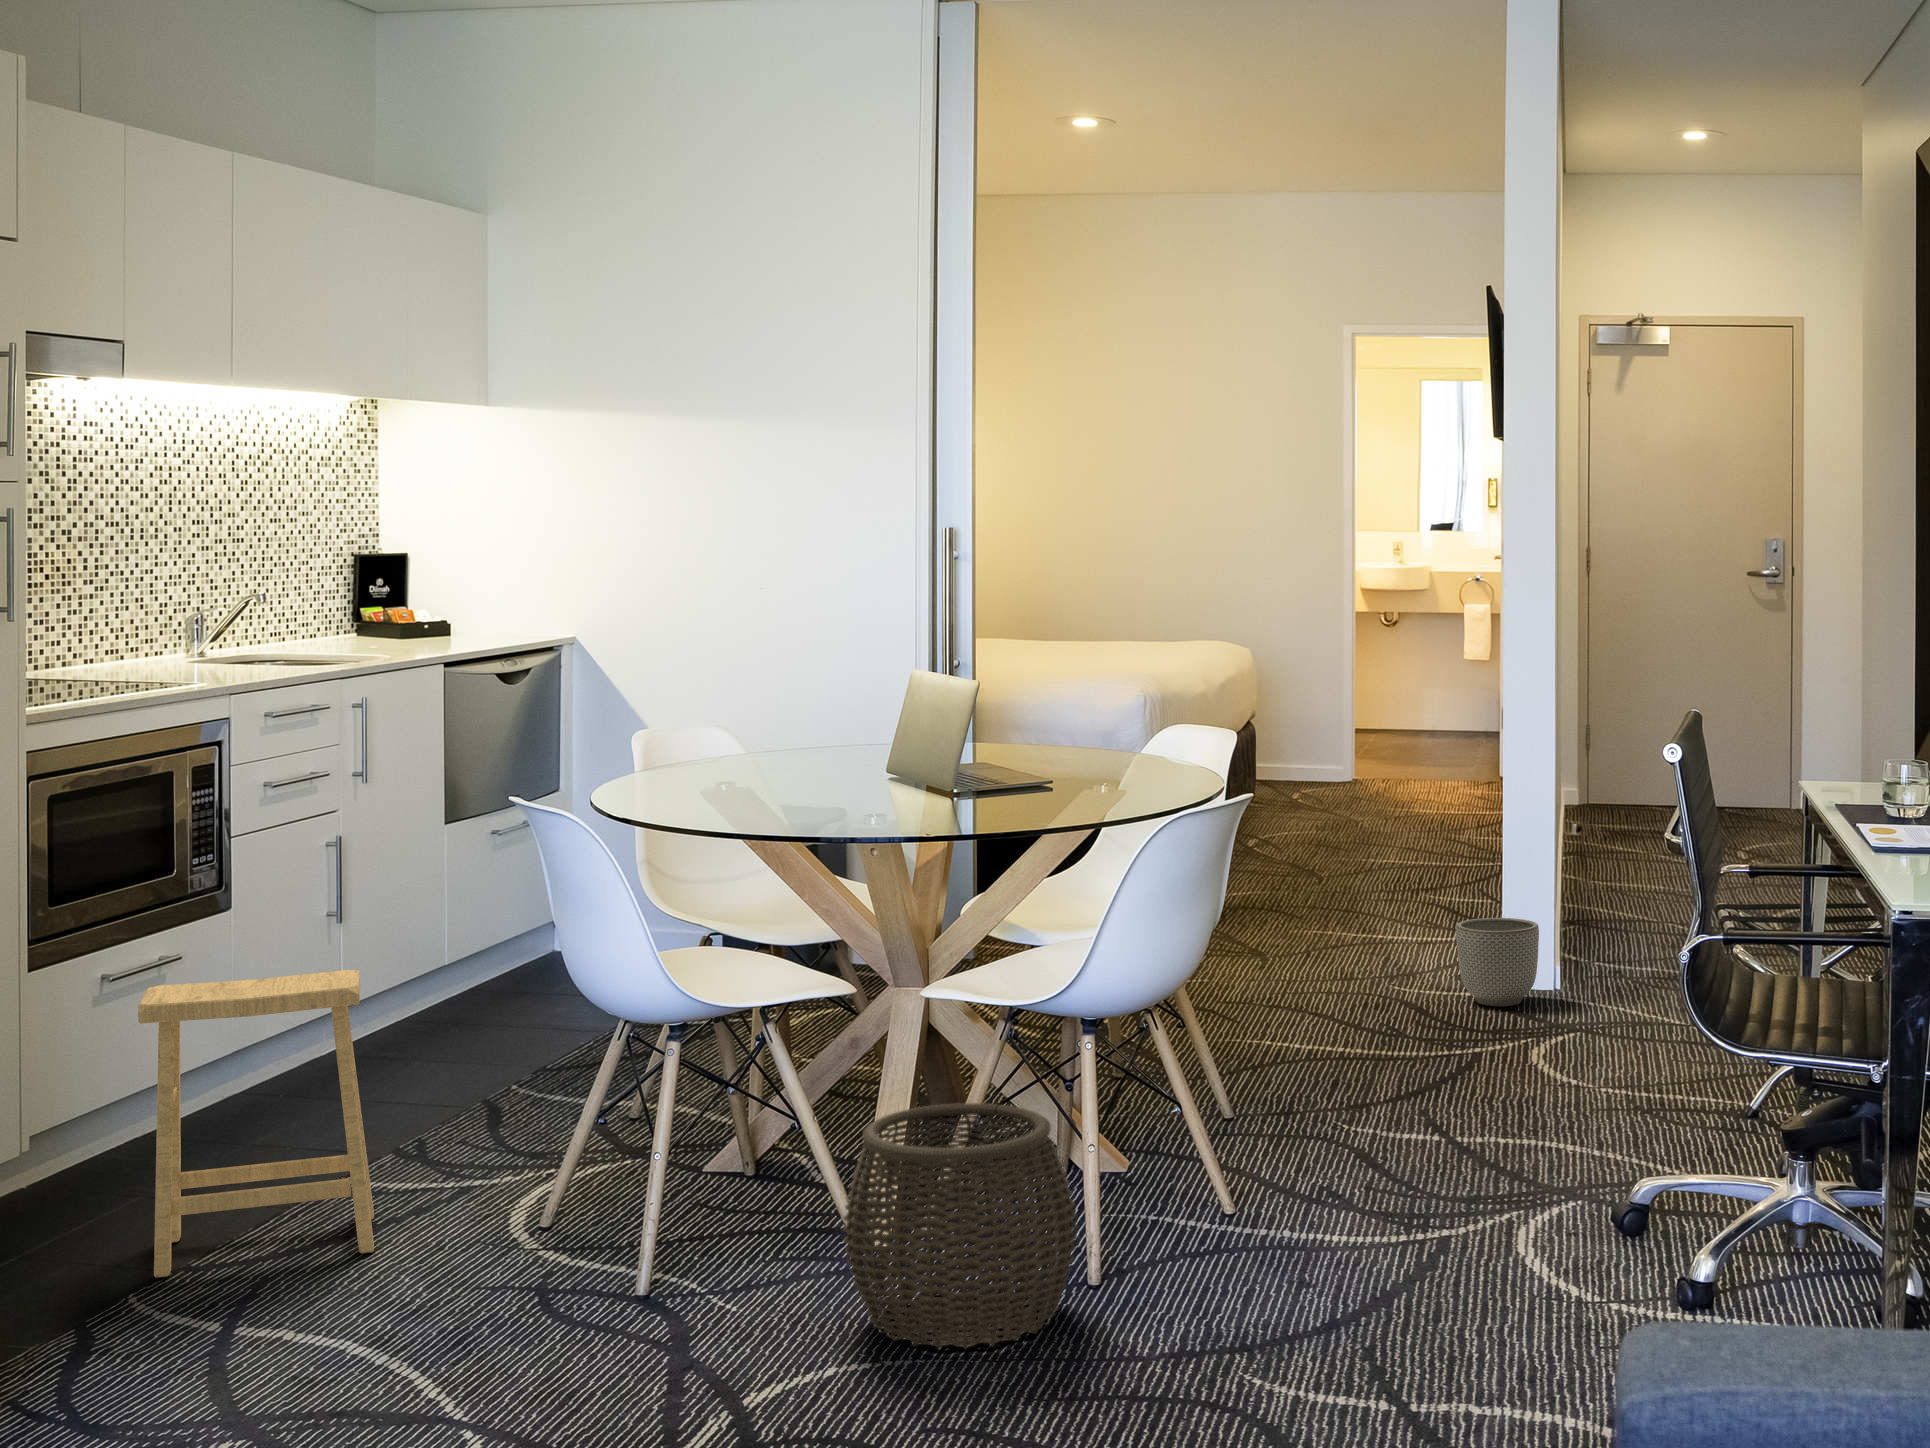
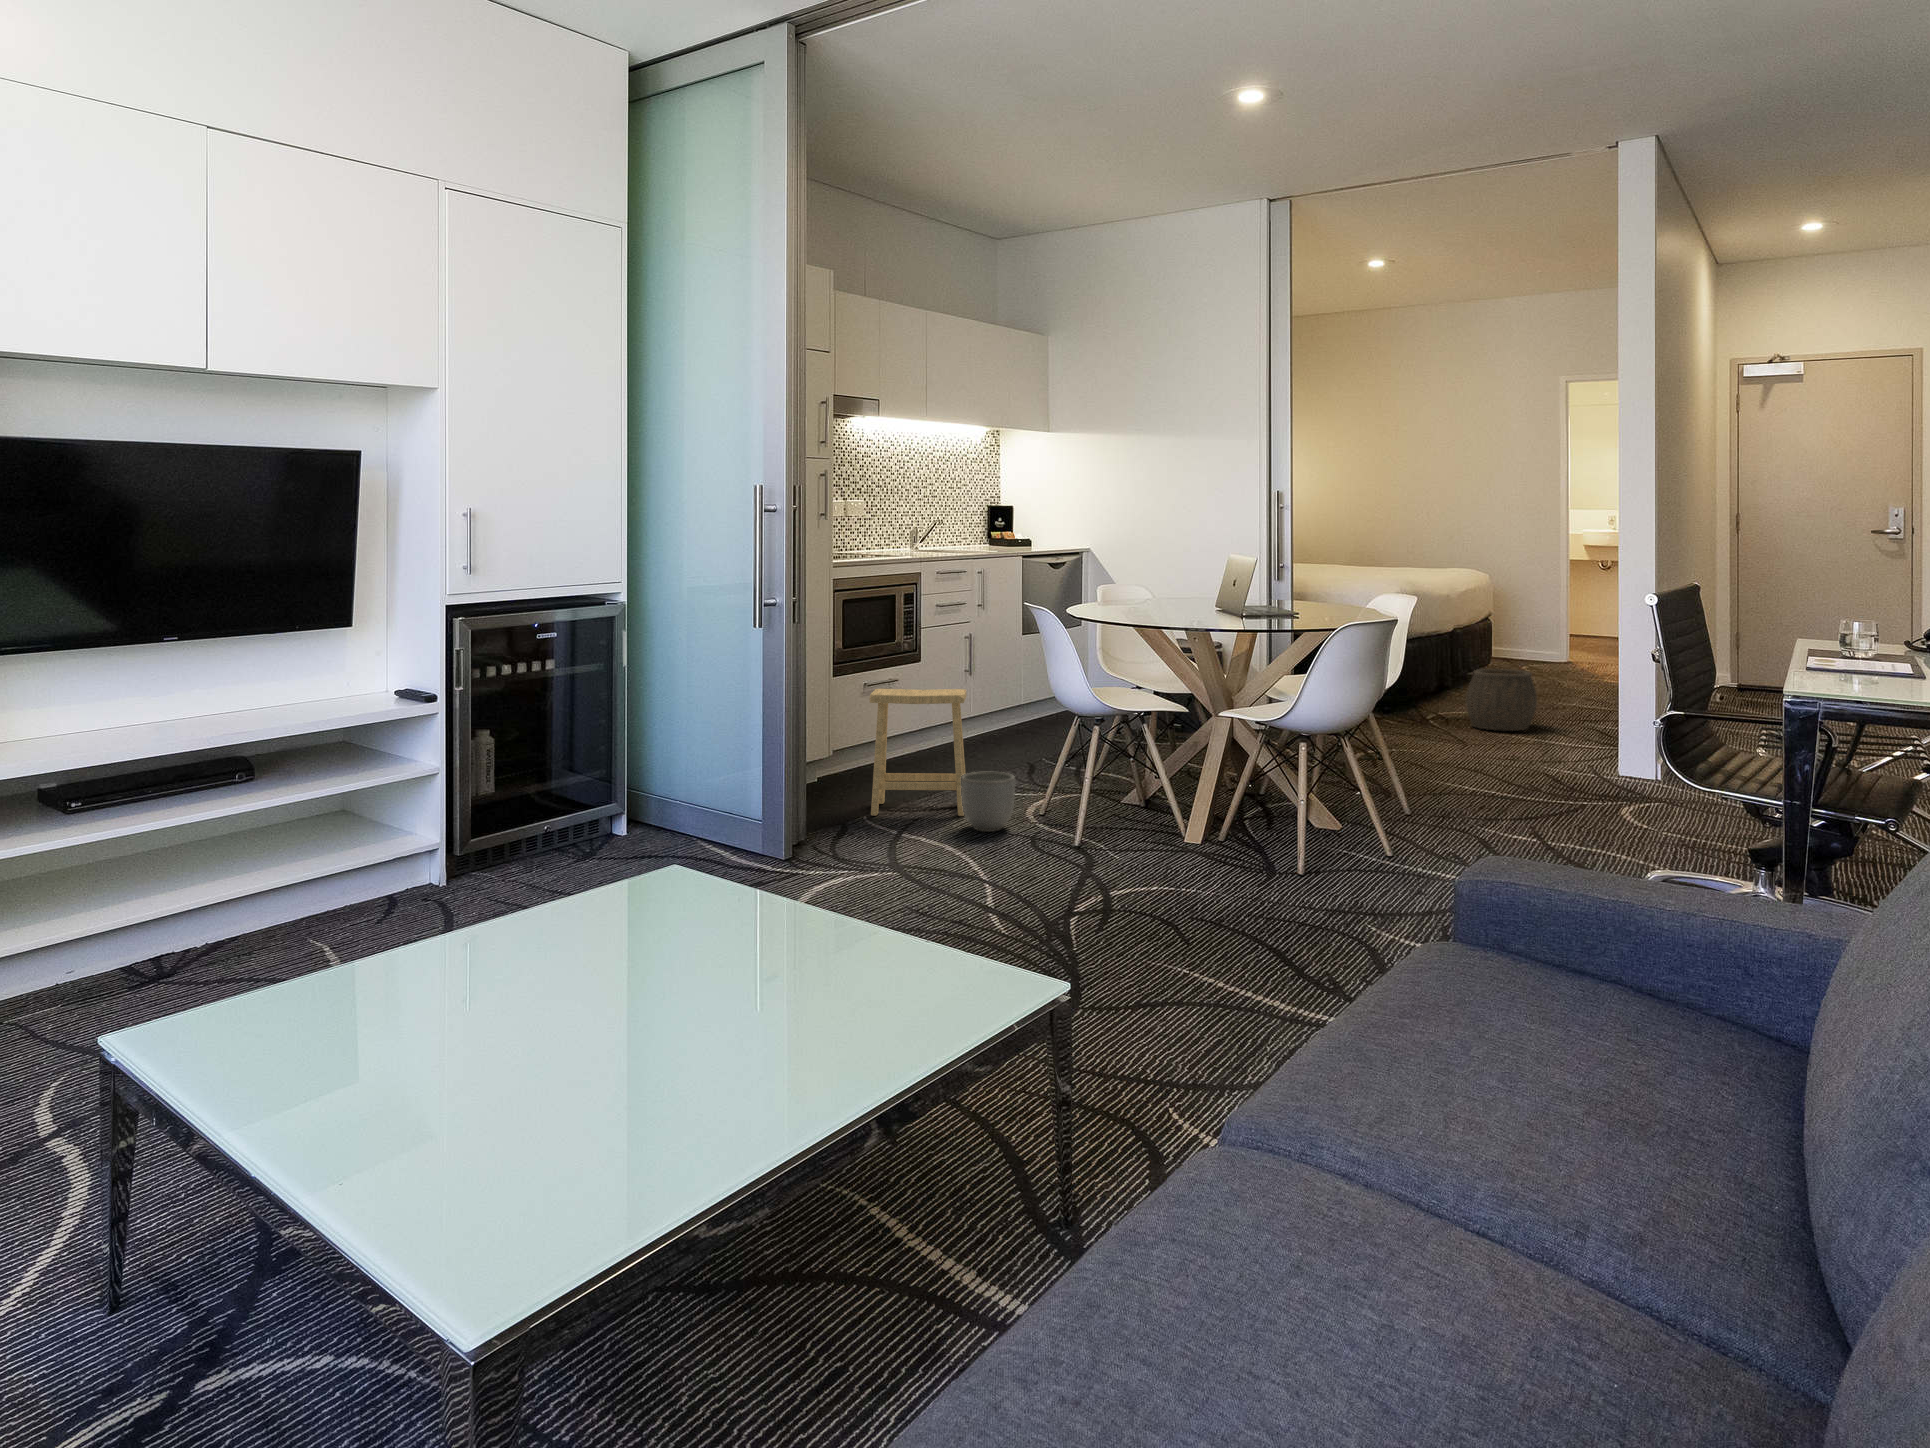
planter: present [1456,918,1539,1006] -> present [961,772,1015,832]
woven basket: present [843,1103,1077,1349] -> present [1466,669,1537,731]

